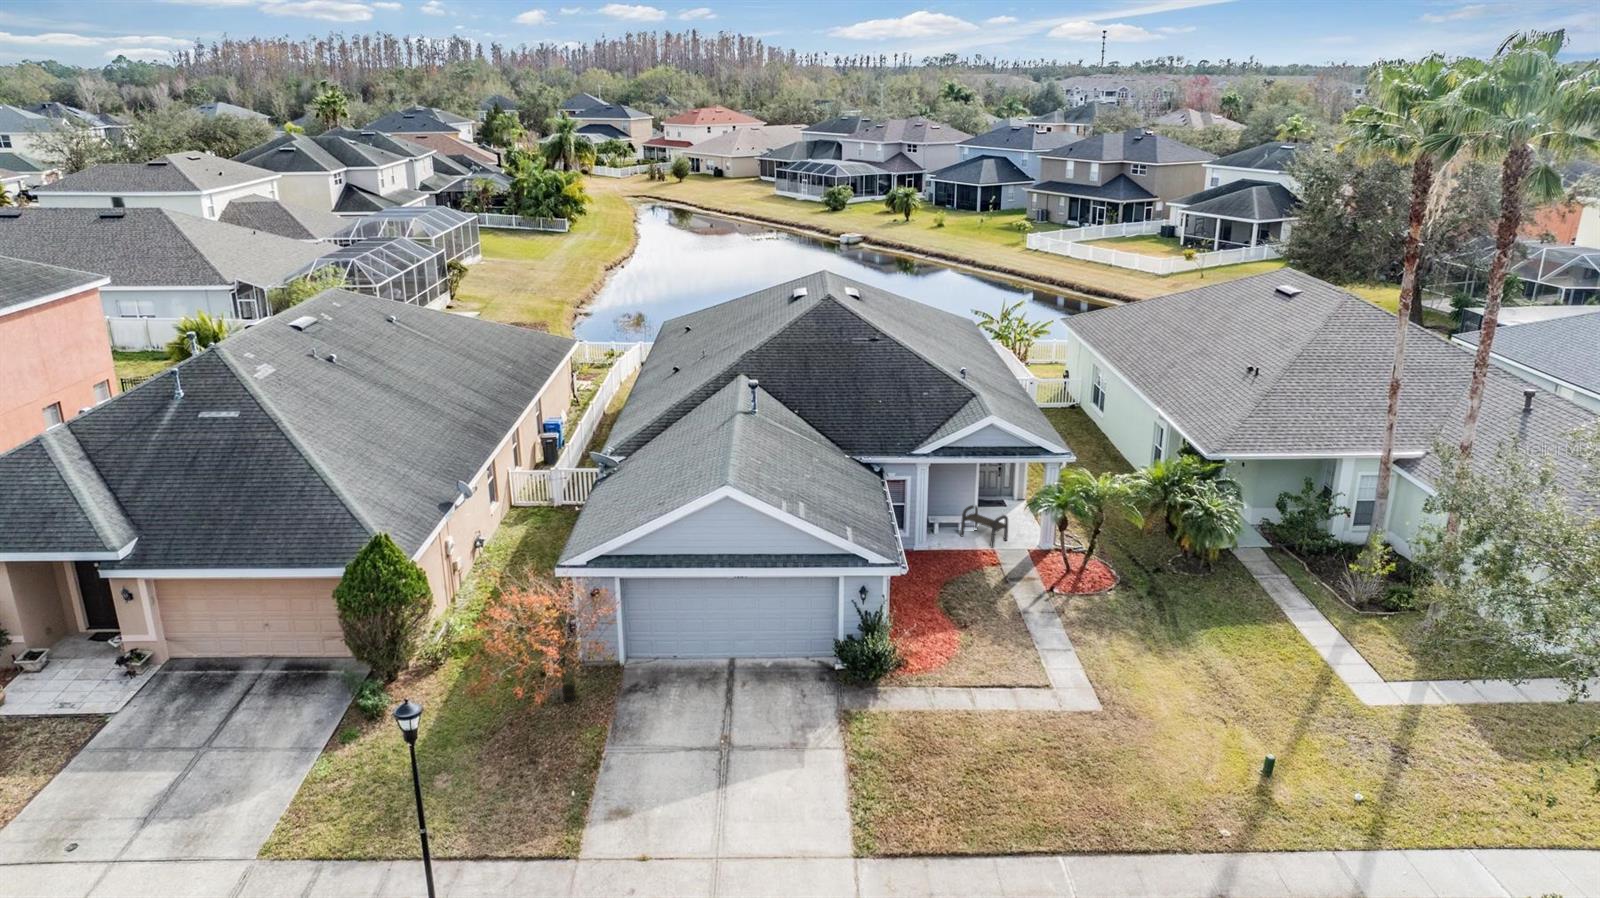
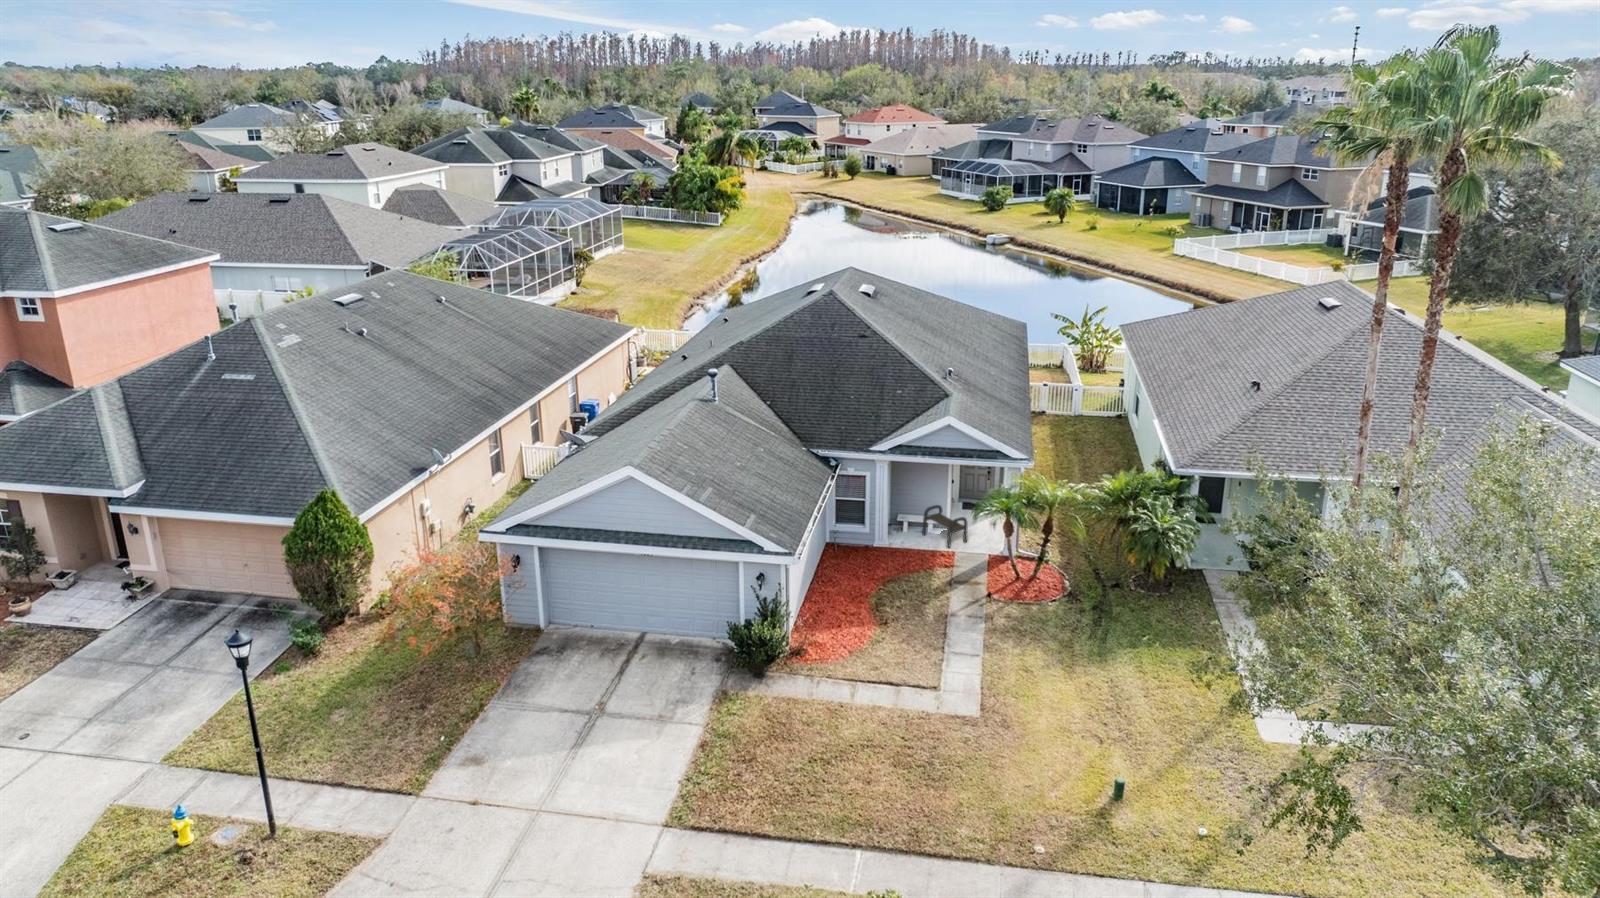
potted plant: present [562,668,575,702] -> present [752,649,765,678]

